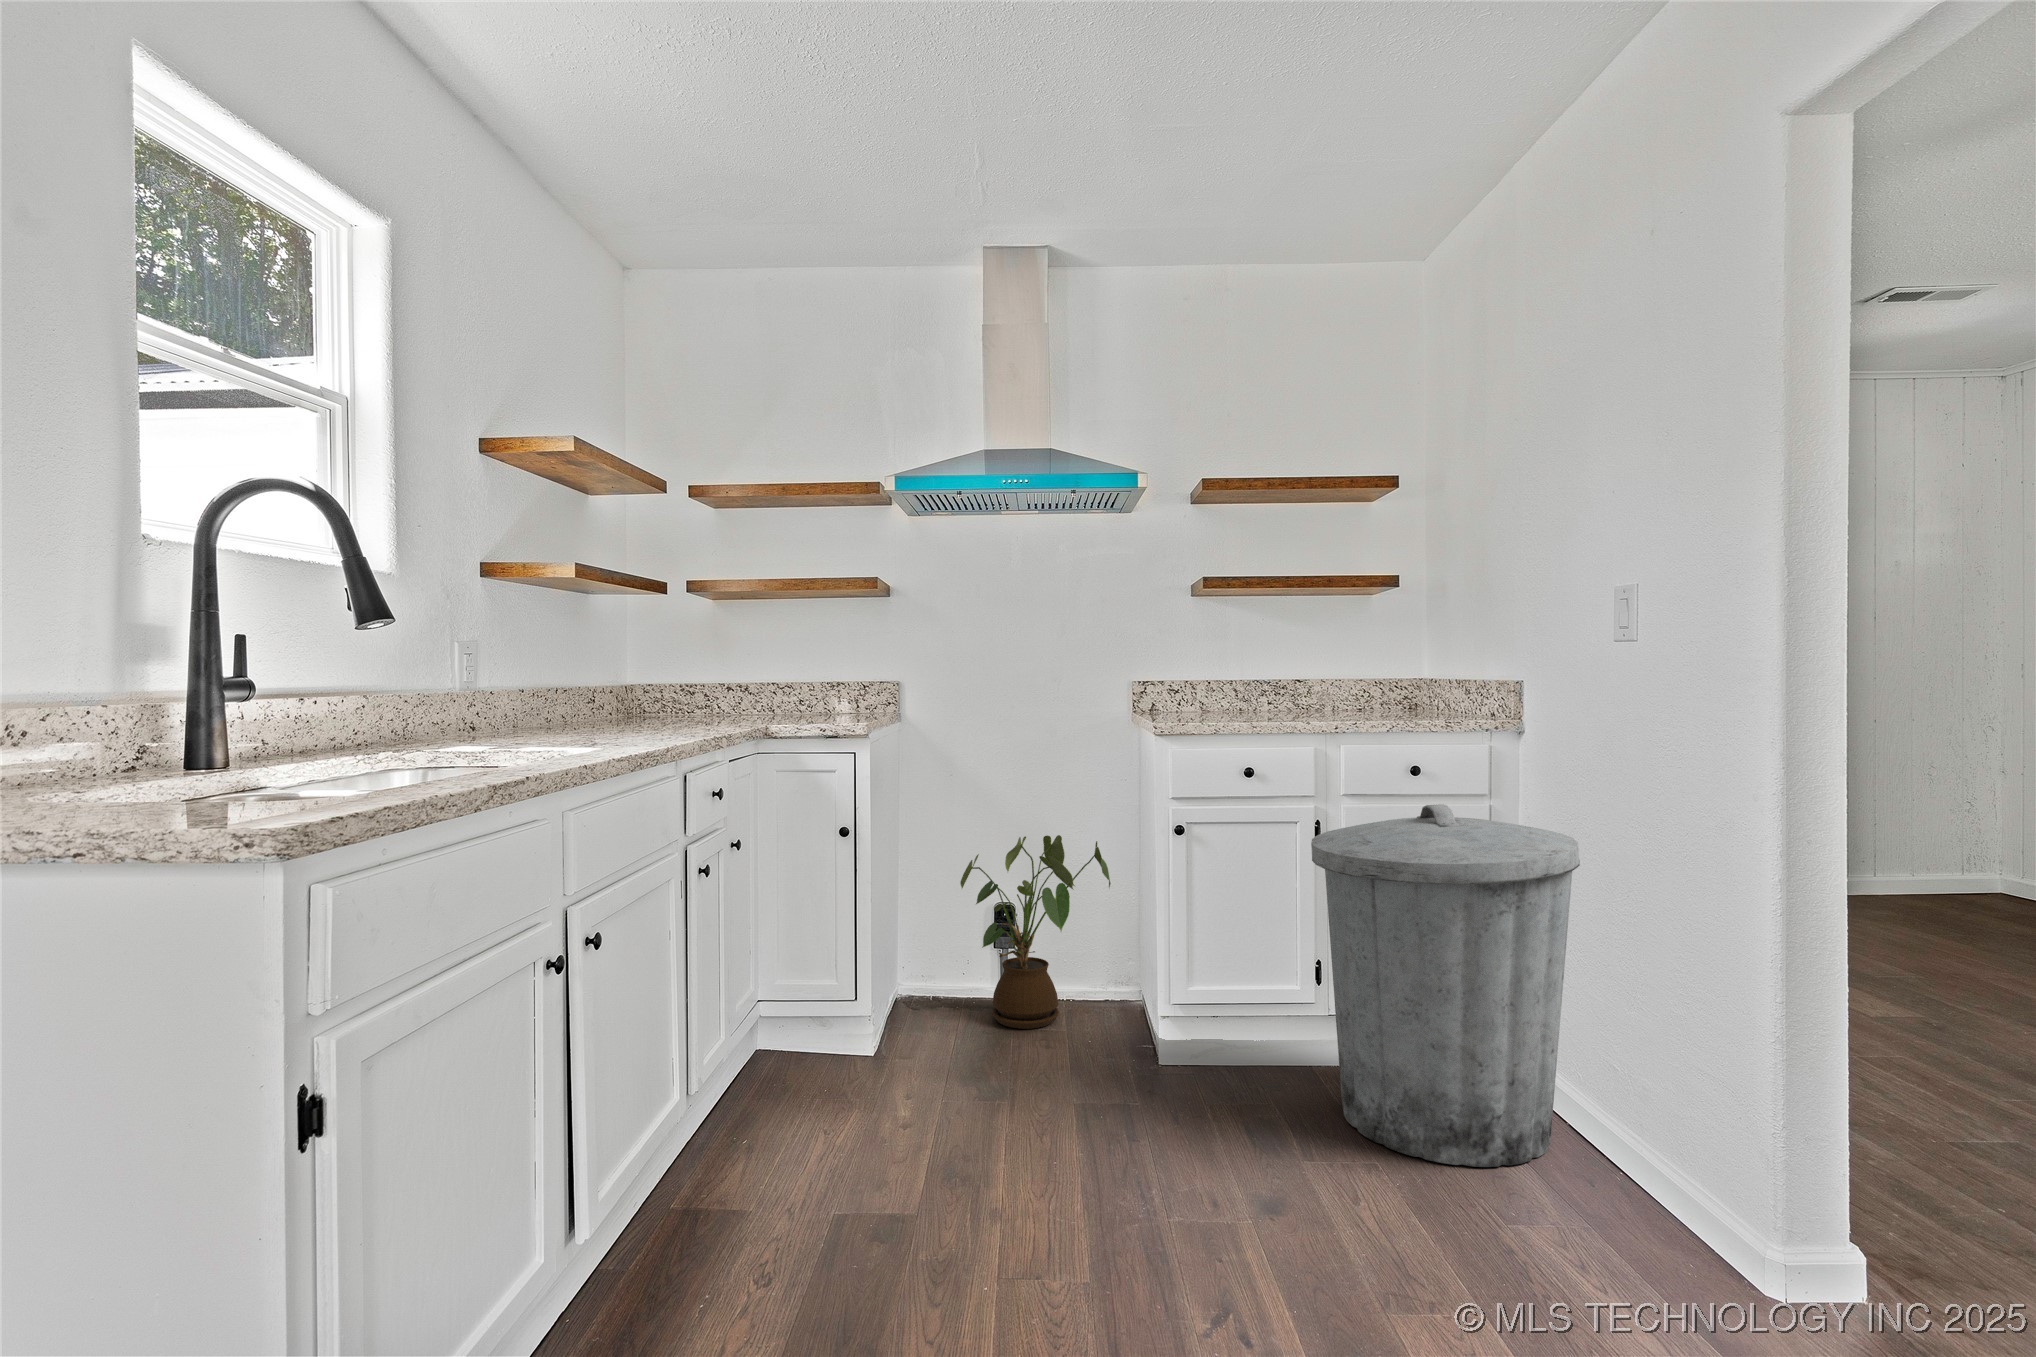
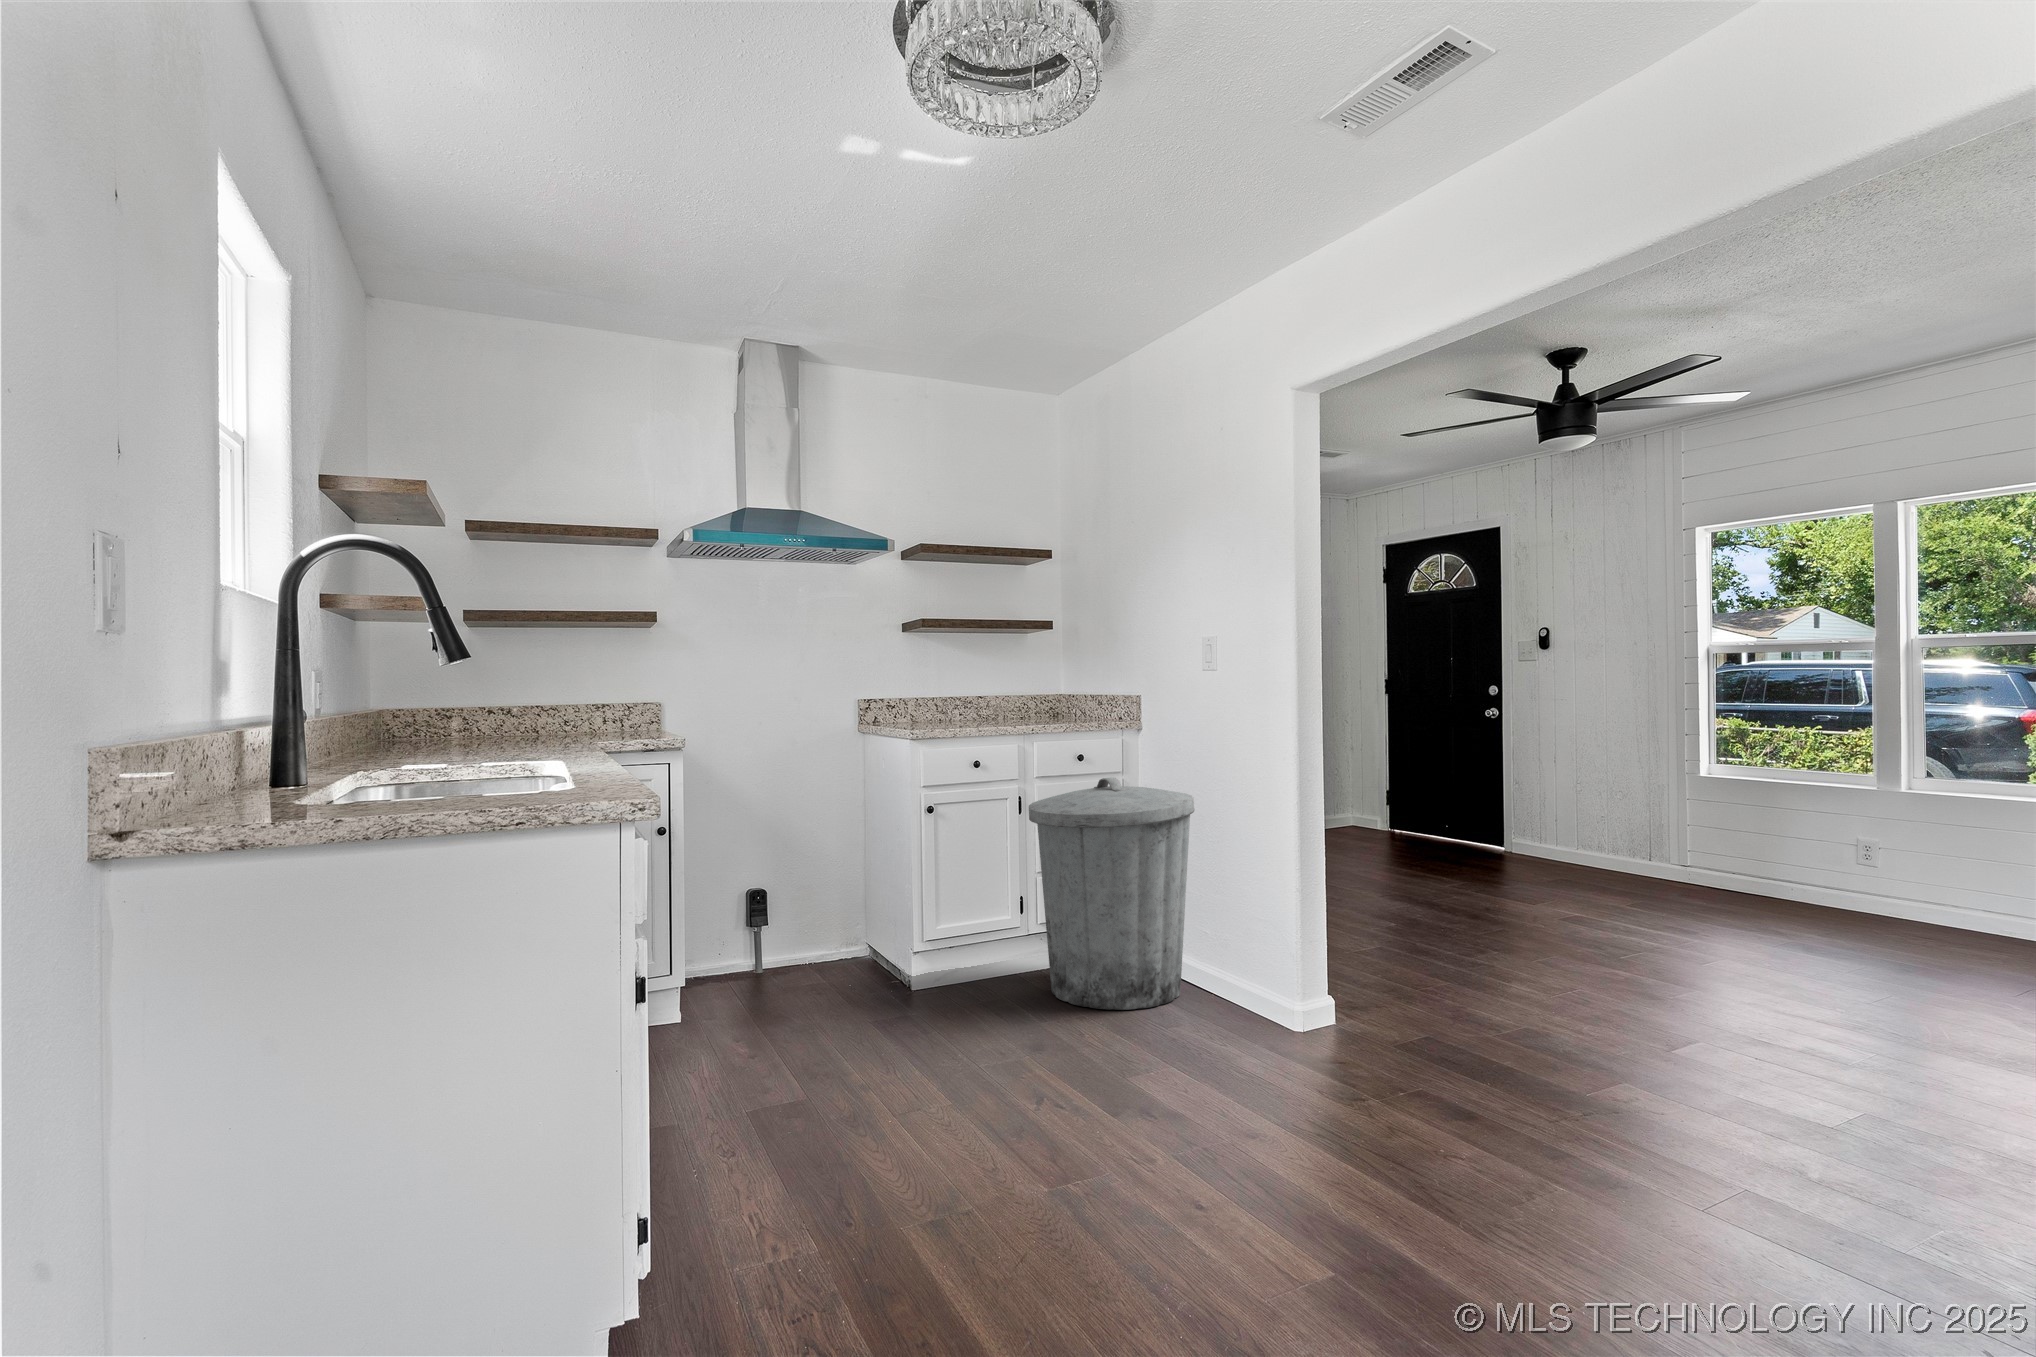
house plant: present [960,835,1111,1029] -> none [731,826,853,986]

